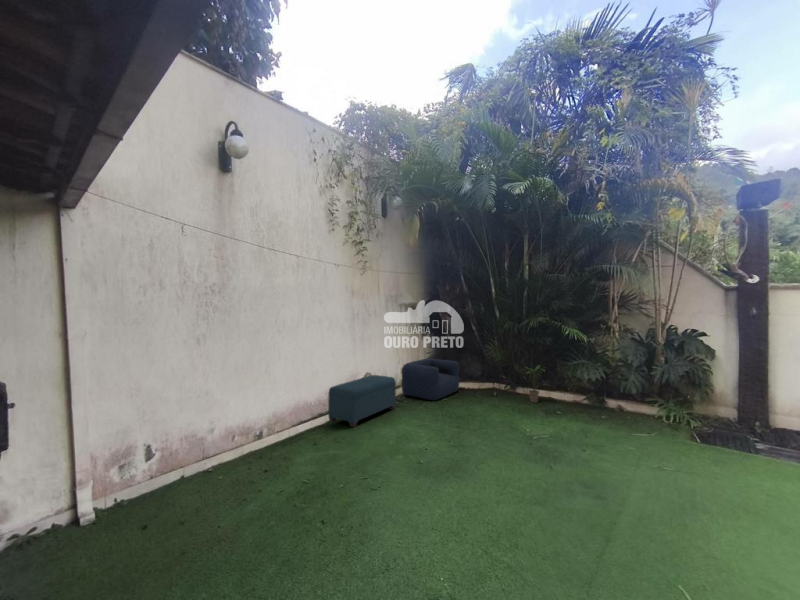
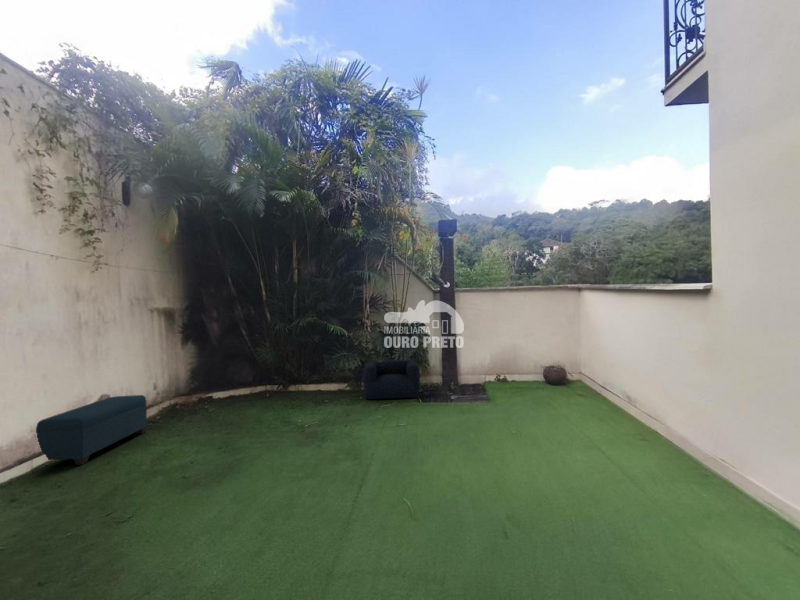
armchair: present [402,359,459,400] -> present [363,360,420,399]
potted plant: present [525,365,545,402] -> none [293,361,317,397]

